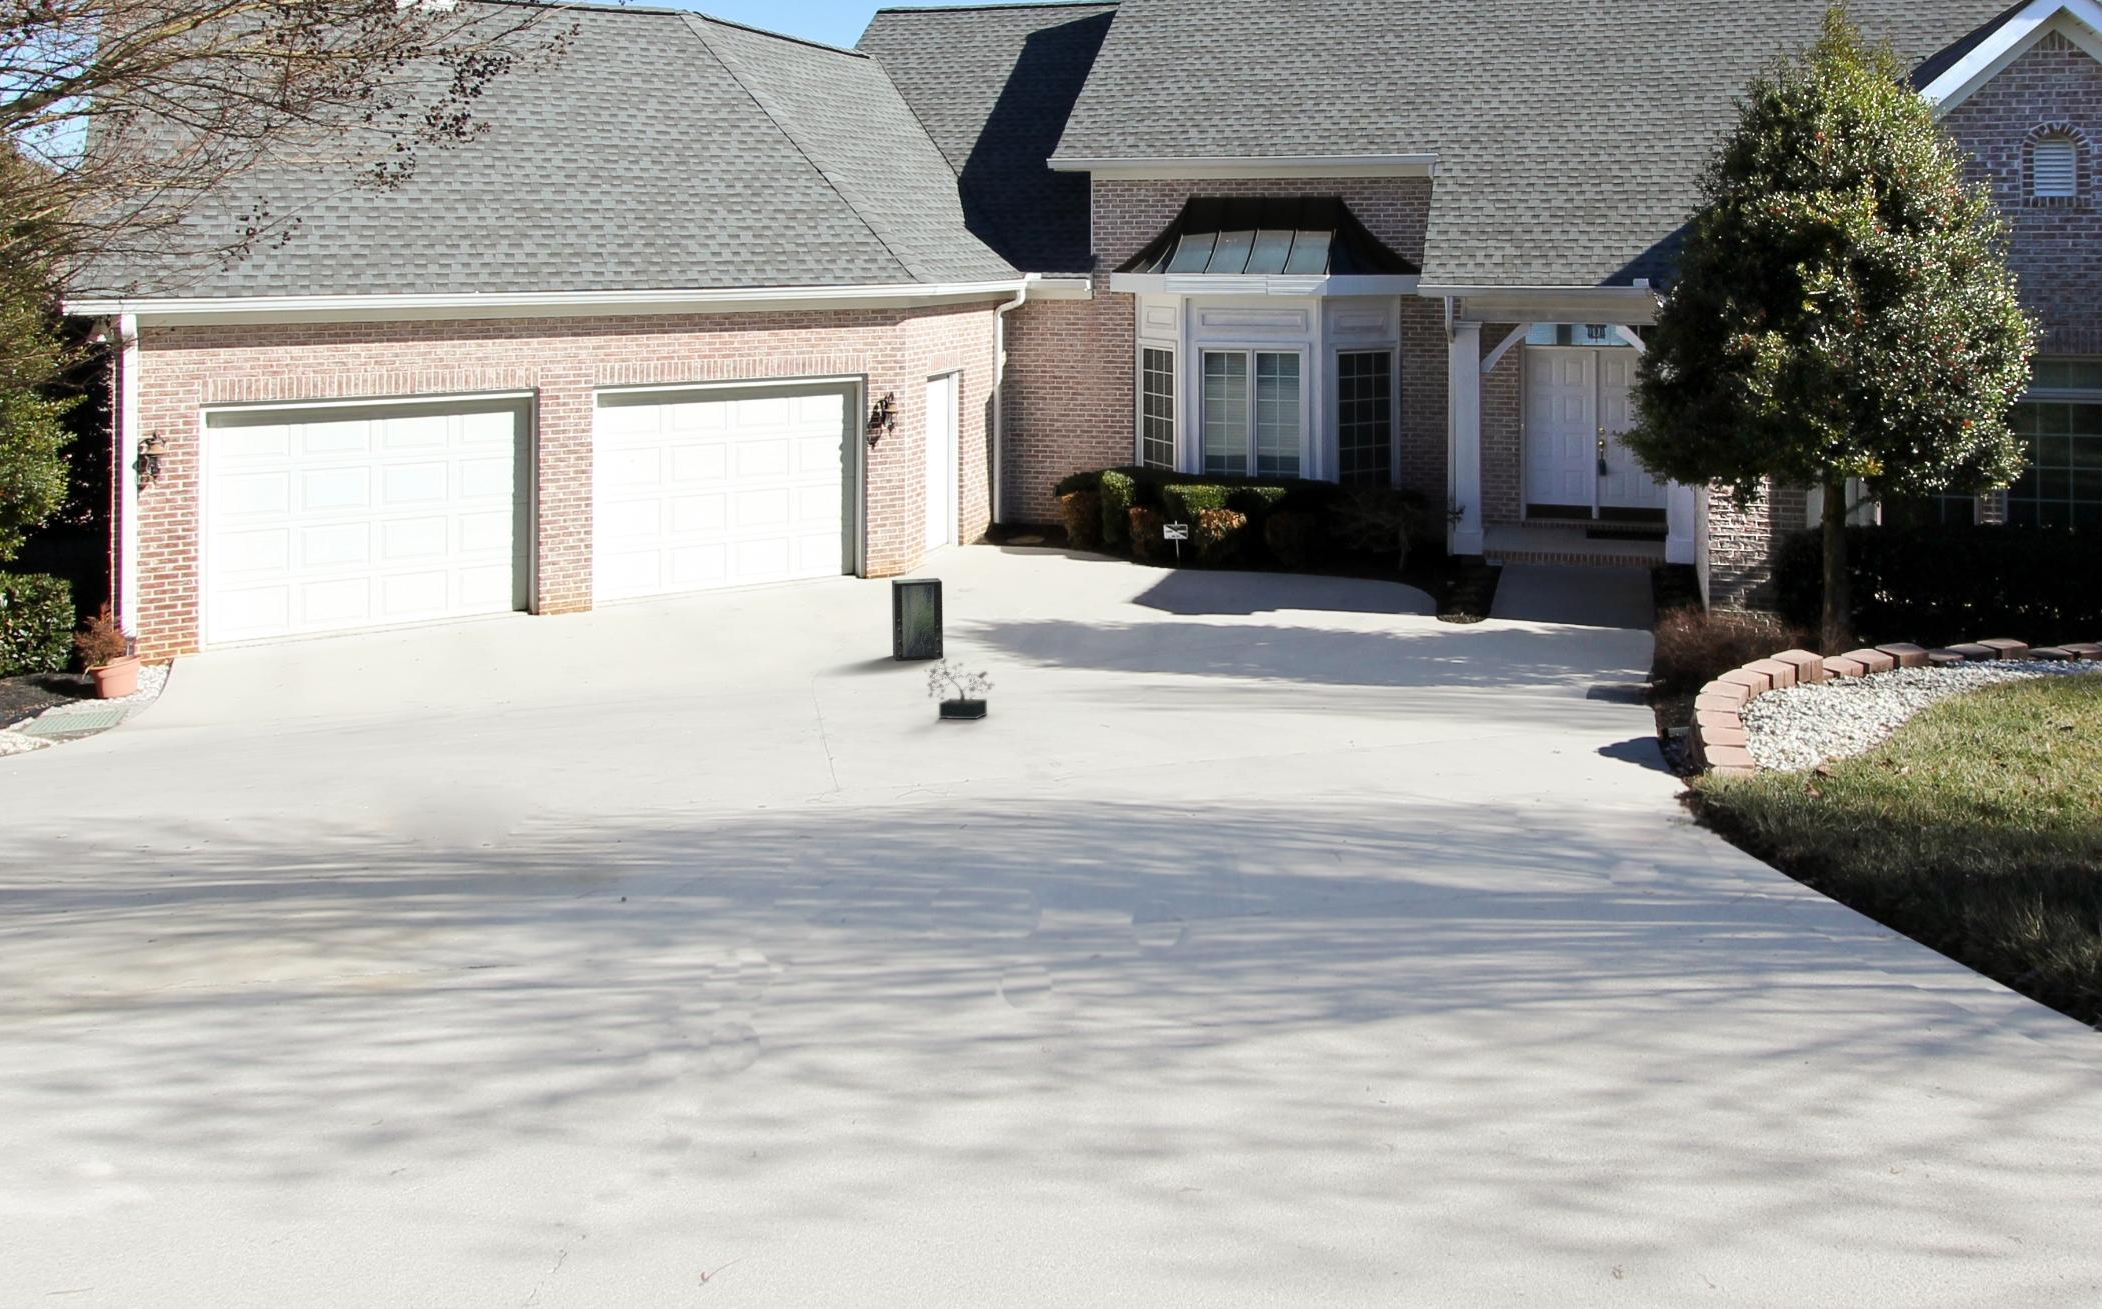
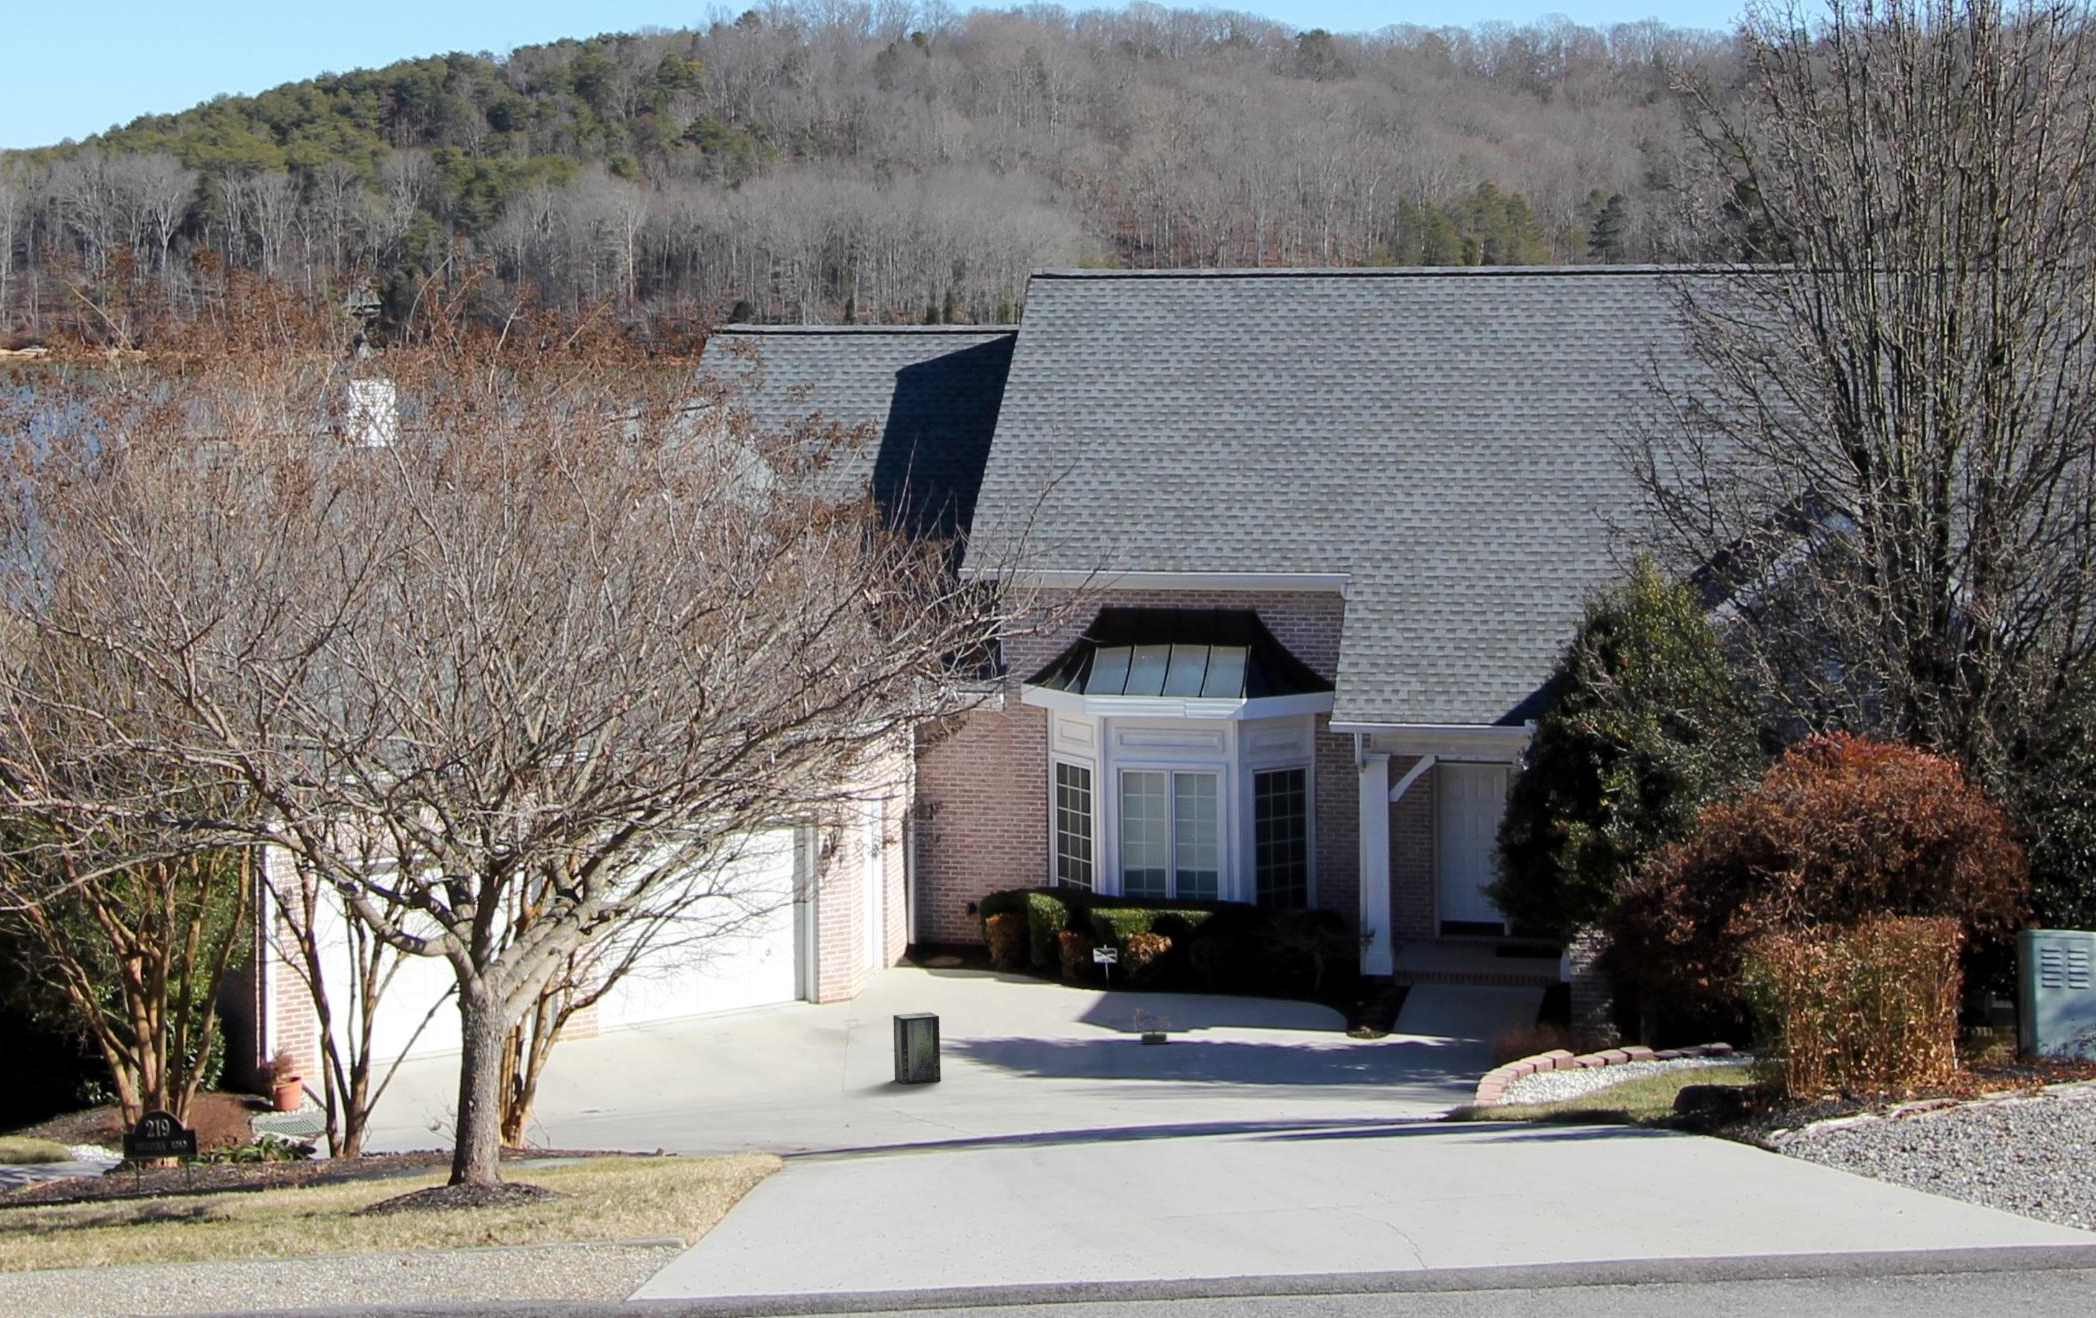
decorative plant: present [928,659,991,719] -> present [1133,1010,1170,1044]

